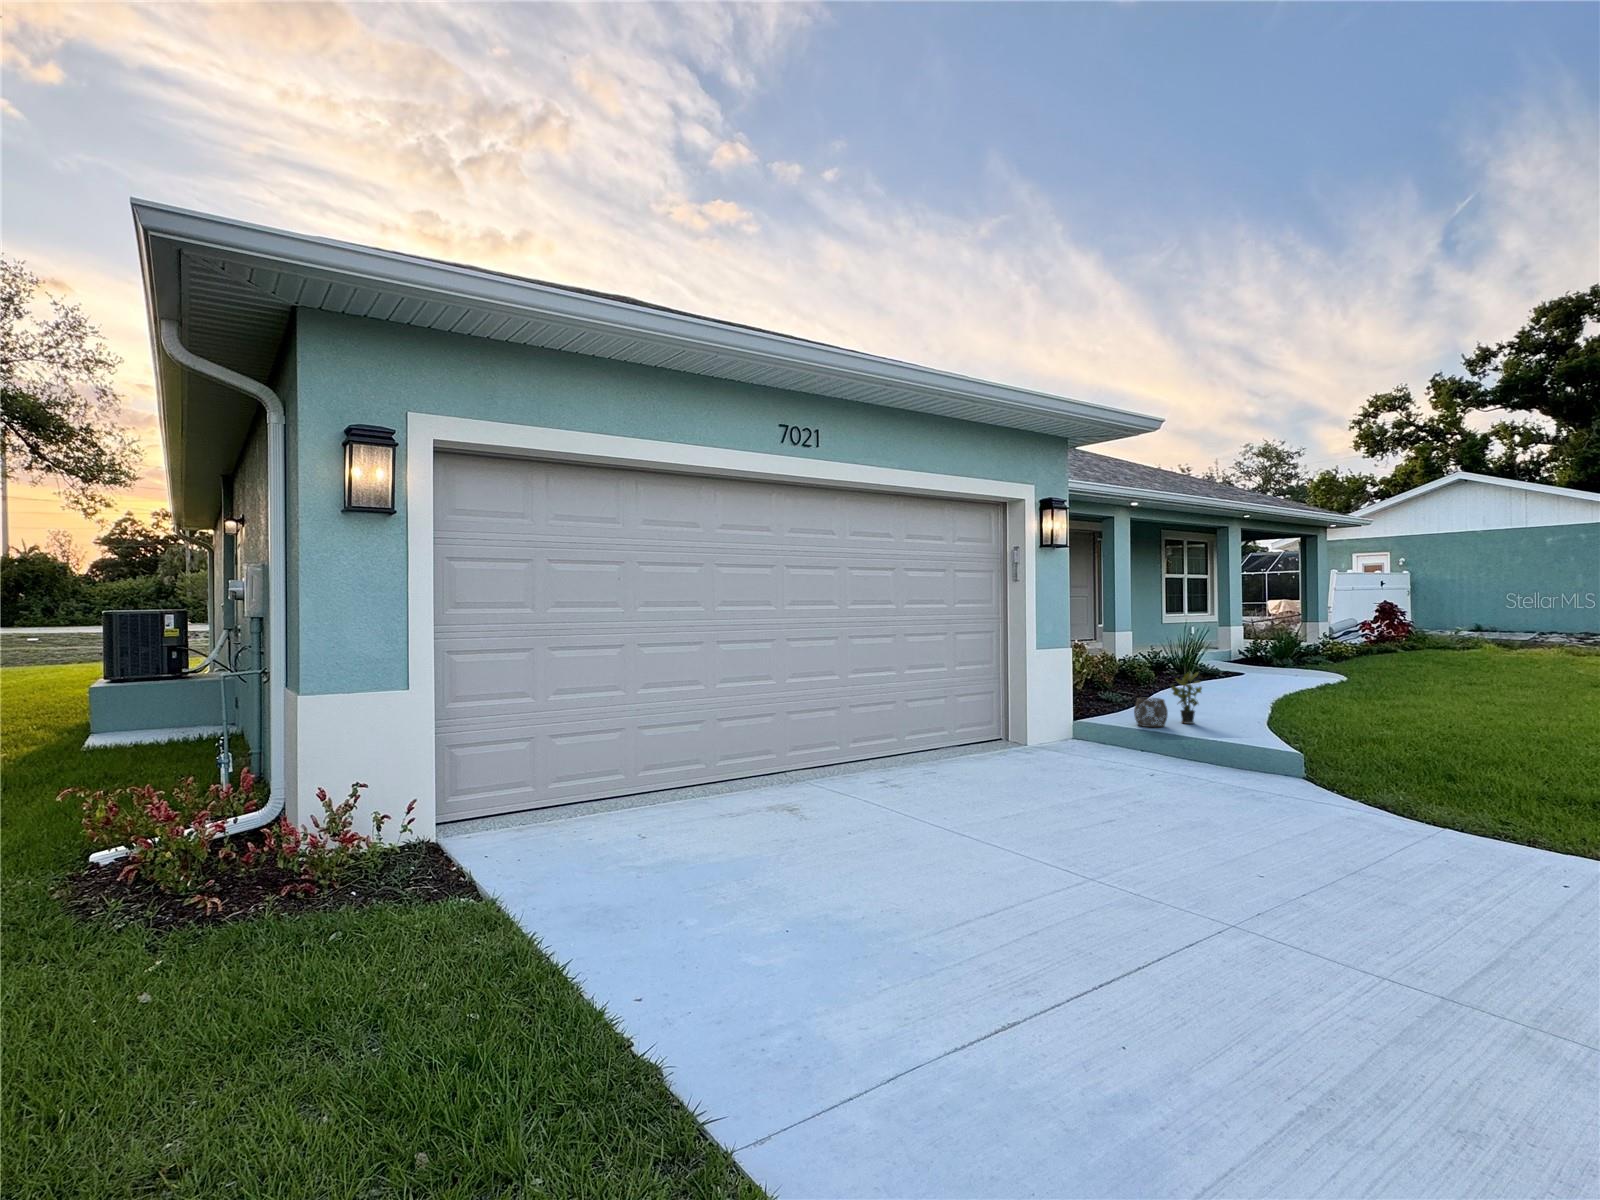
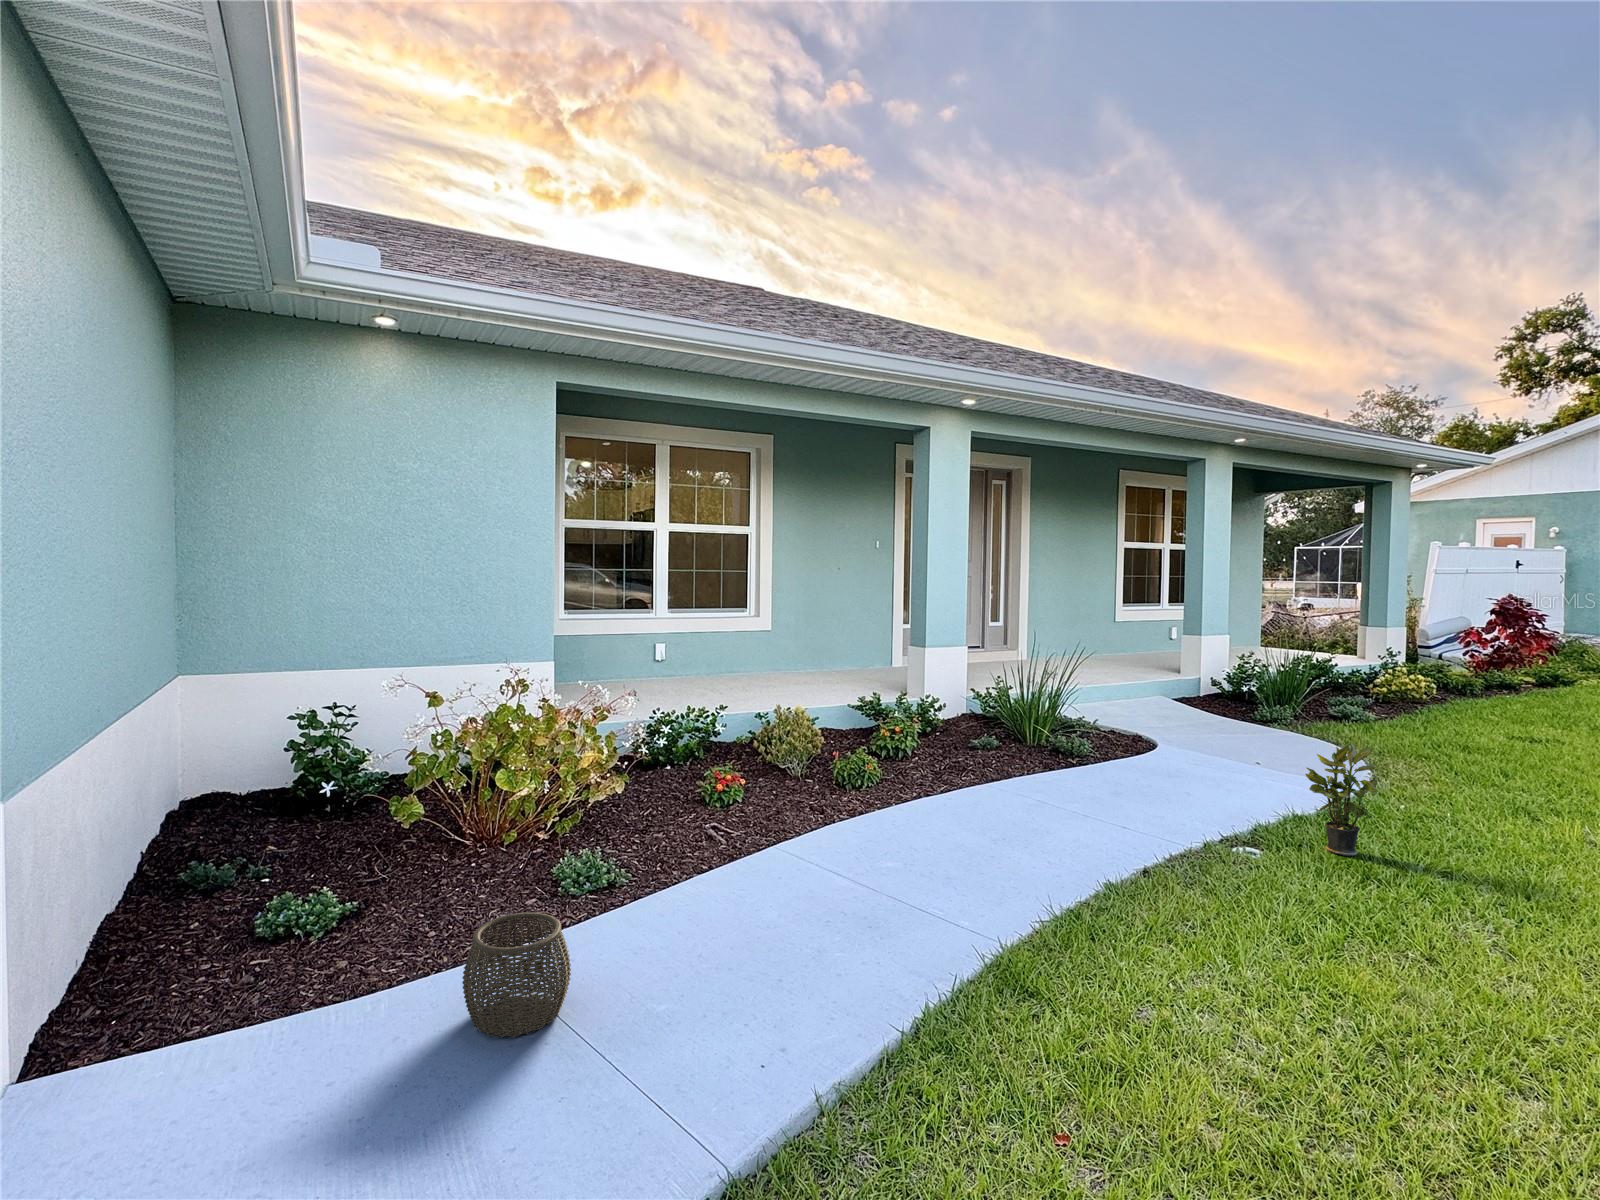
potted plant: present [1171,672,1202,724] -> present [1305,742,1377,856]

